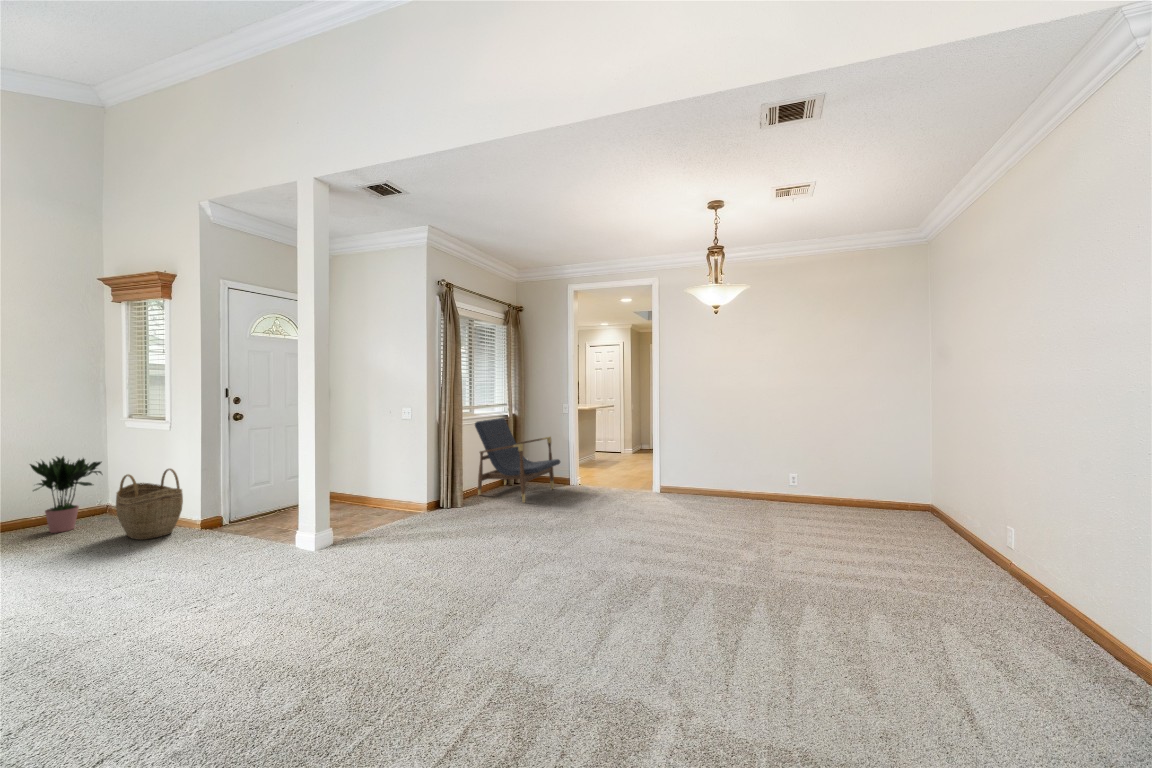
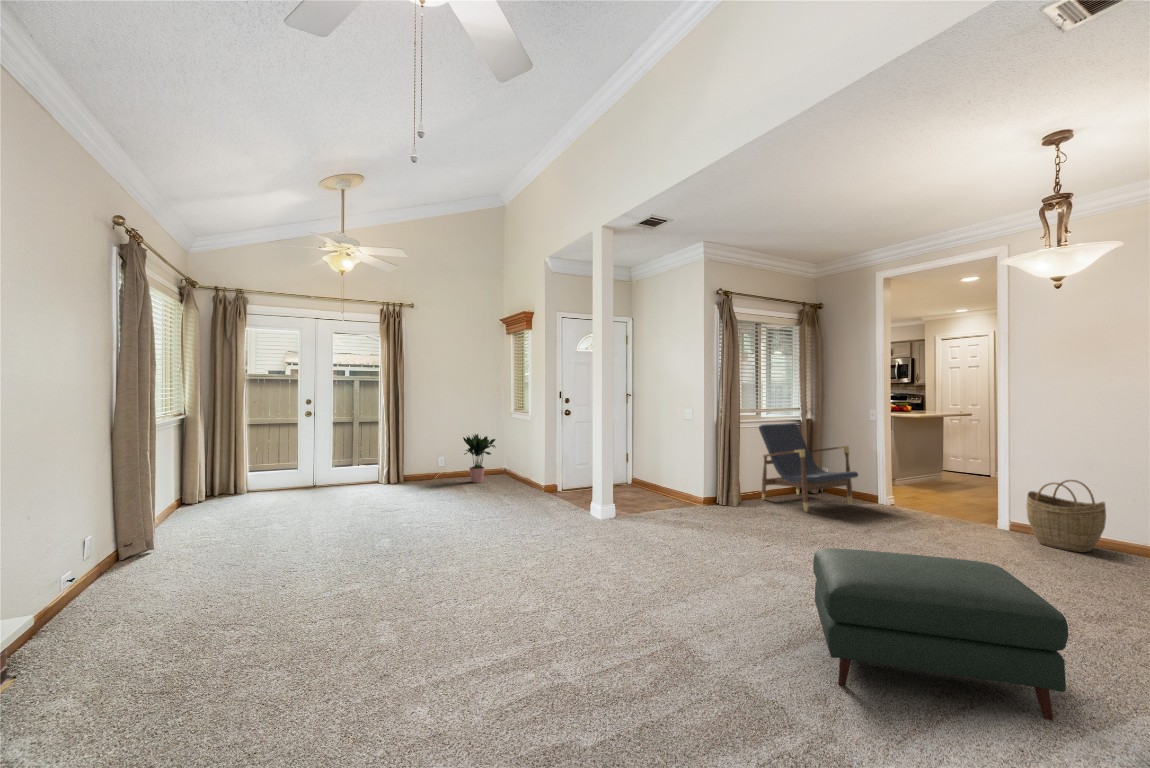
woven basket: present [116,469,183,540] -> present [1026,480,1106,552]
ottoman: none [622,541,839,706] -> present [813,548,1068,721]

